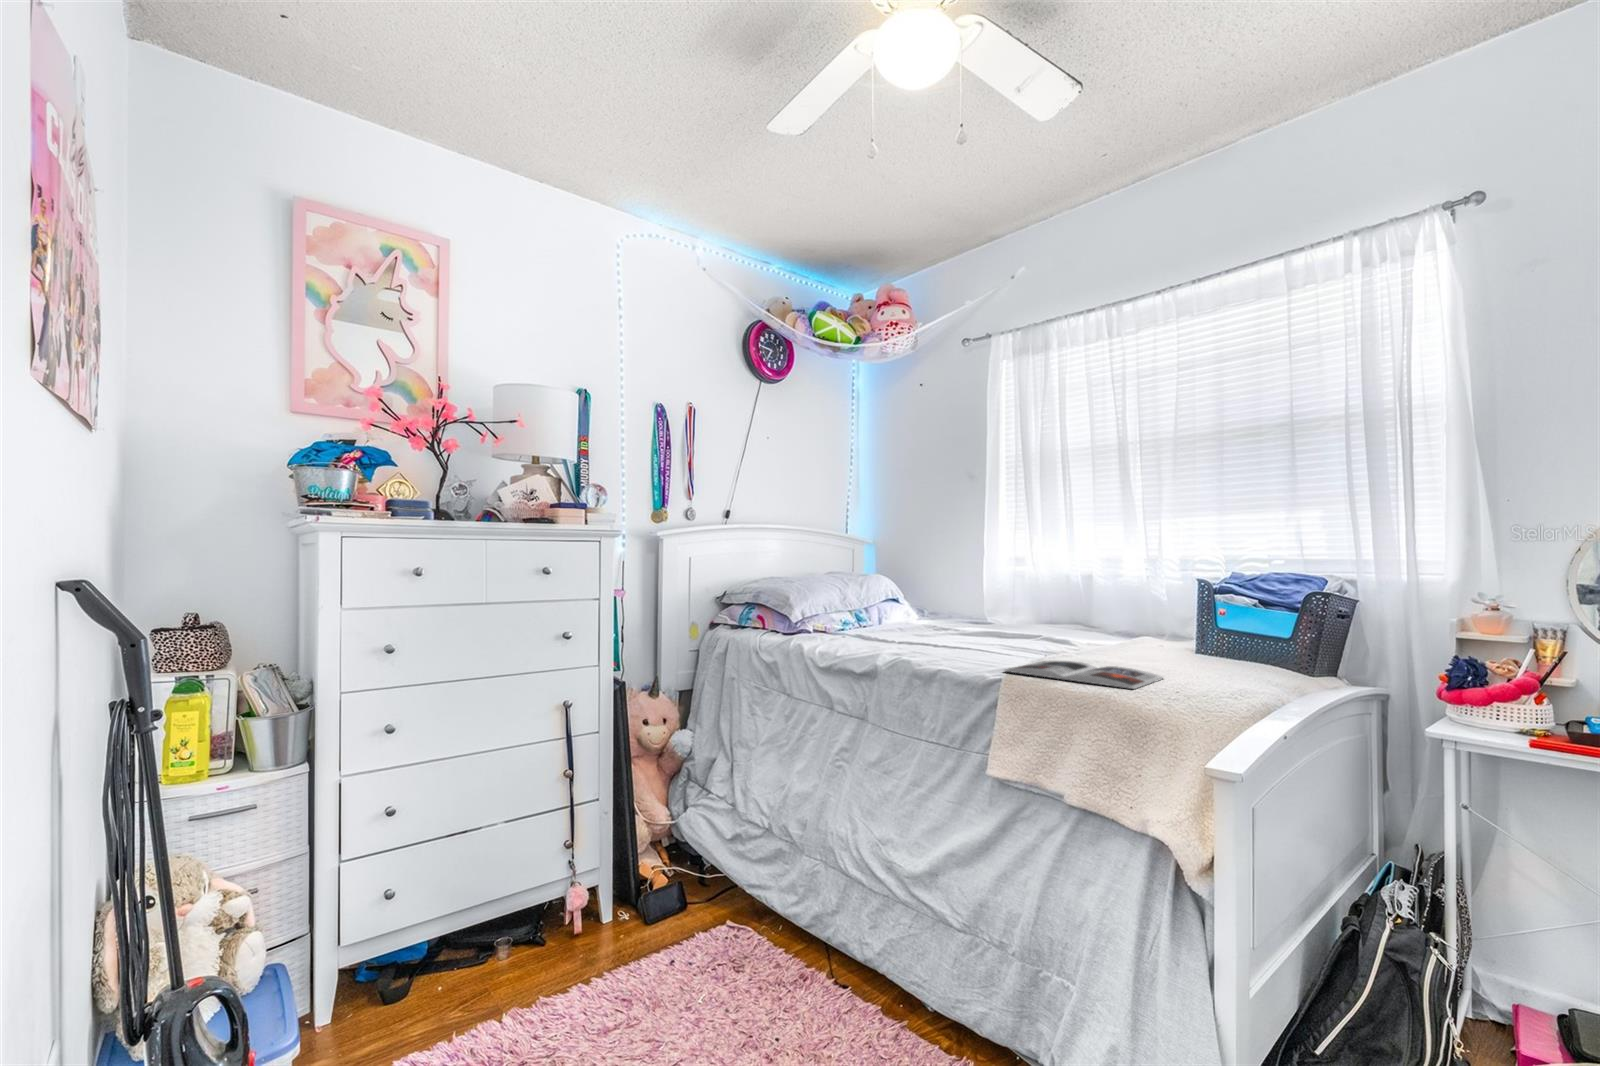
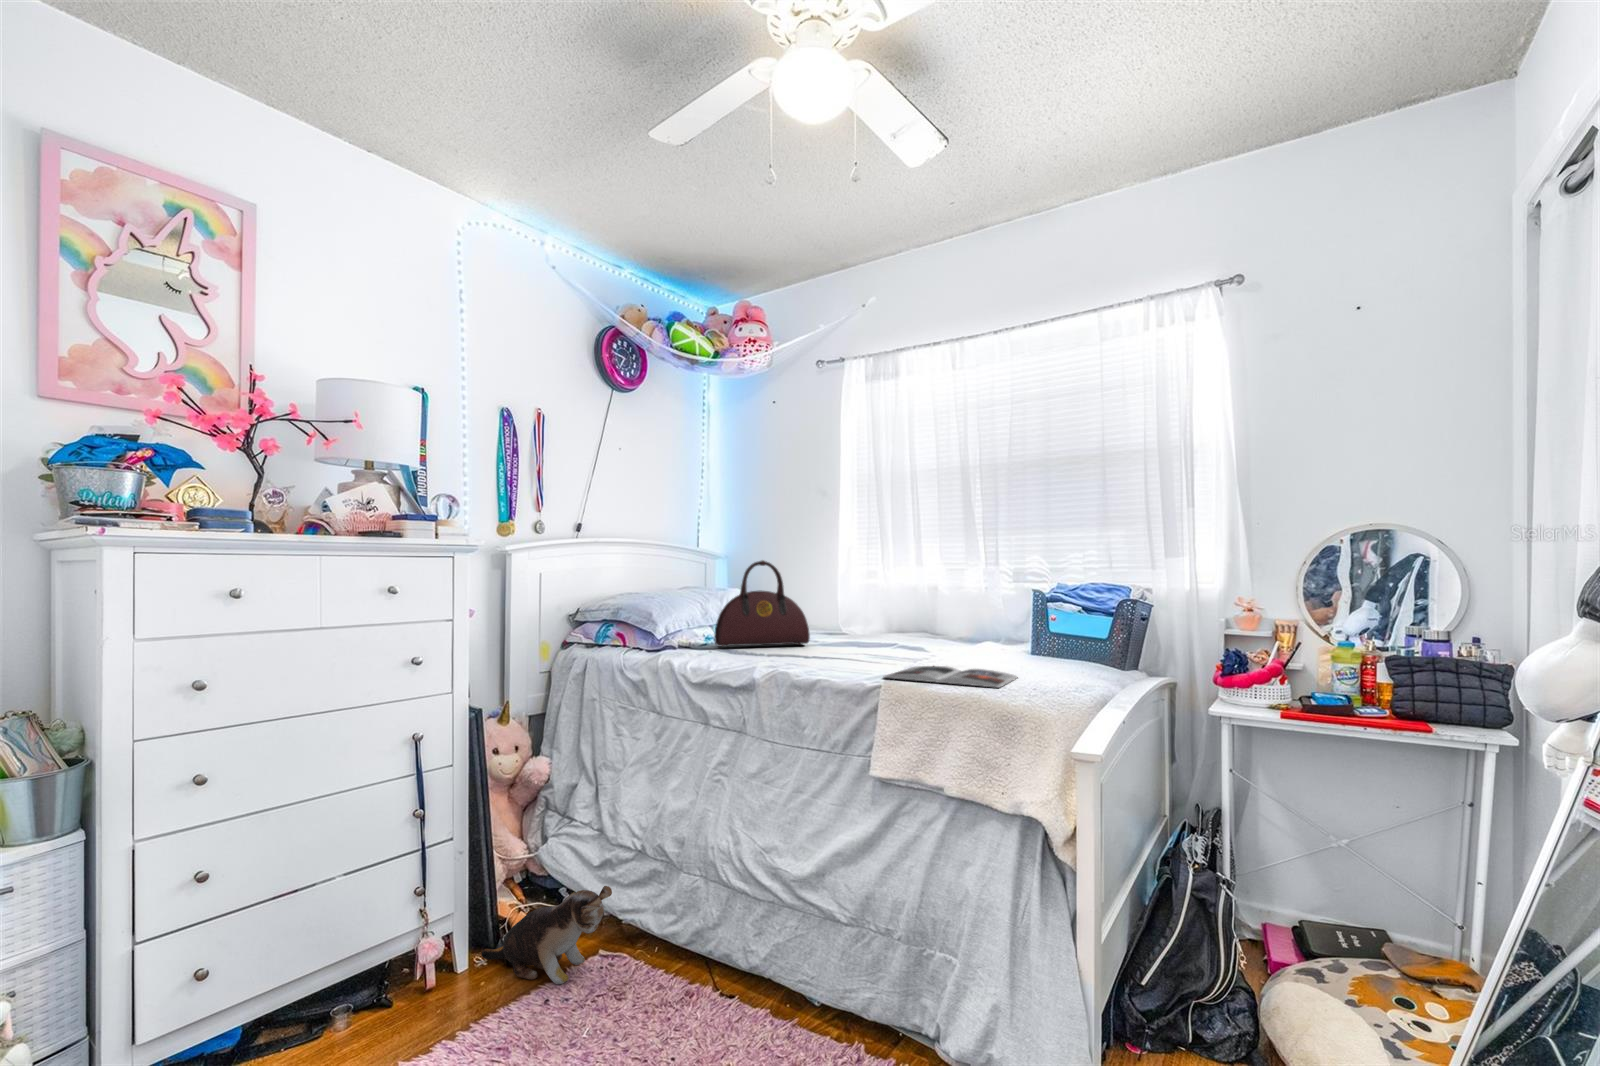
handbag: none [849,546,946,633] -> present [714,560,810,647]
plush toy: none [626,858,735,947] -> present [482,886,612,984]

